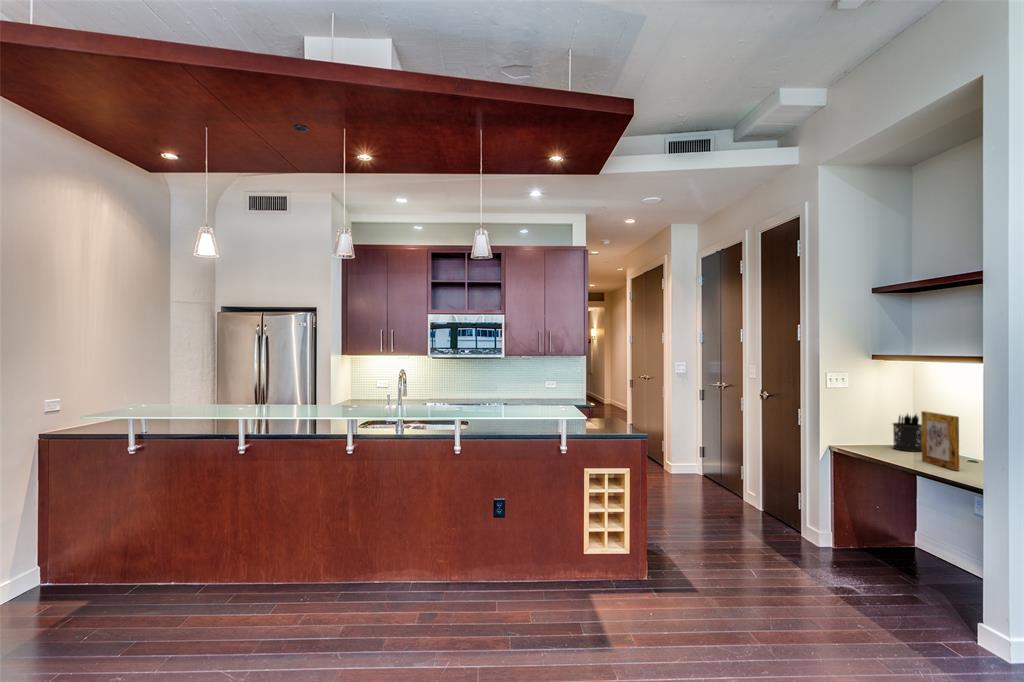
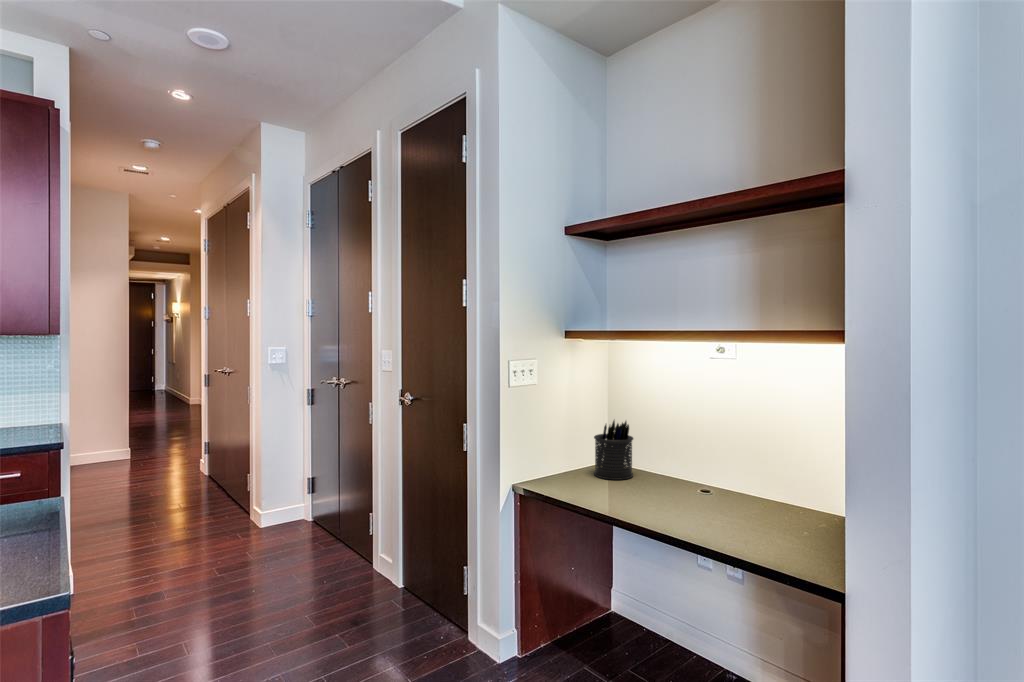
picture frame: present [921,411,959,470] -> none [653,422,720,522]

